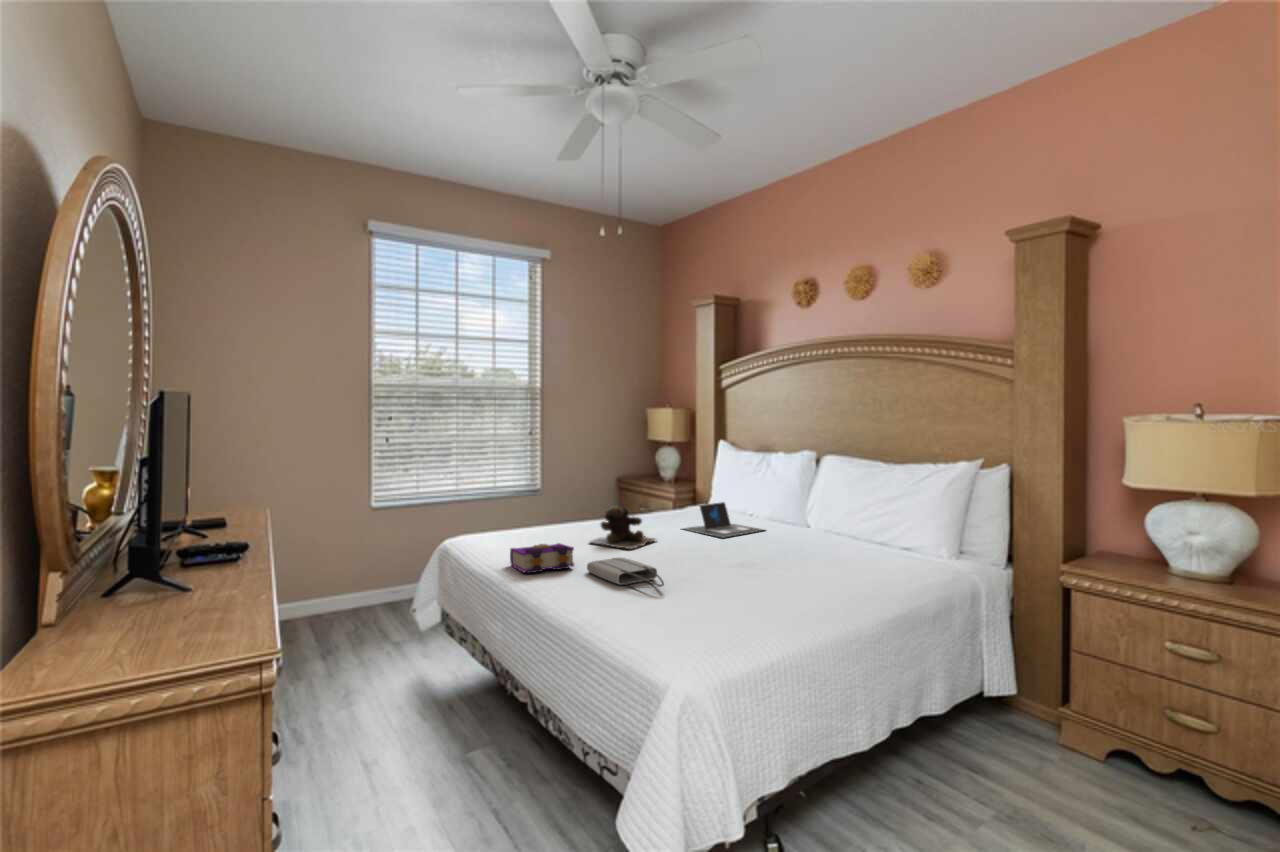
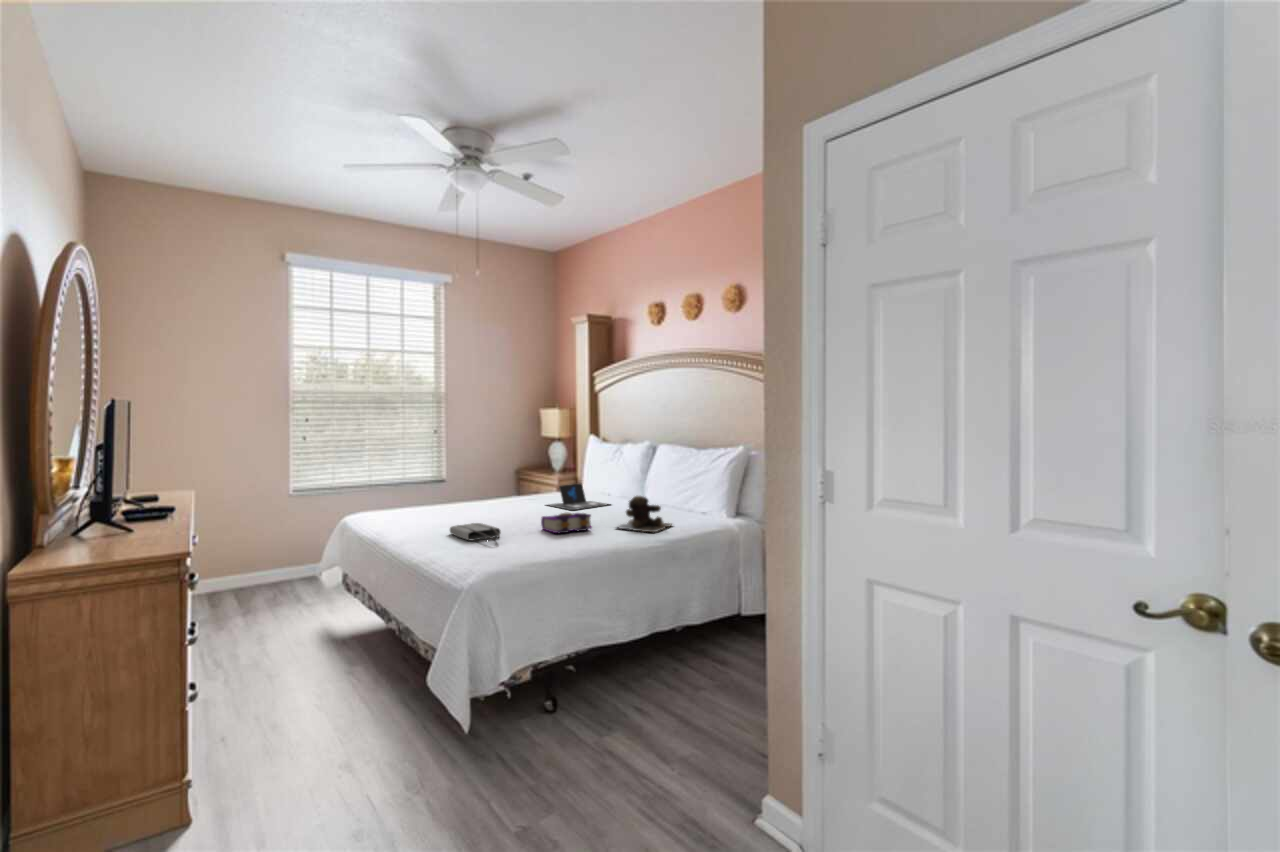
teddy bear: present [590,506,655,549] -> present [617,496,672,532]
book: present [510,543,574,573] -> present [541,512,591,533]

